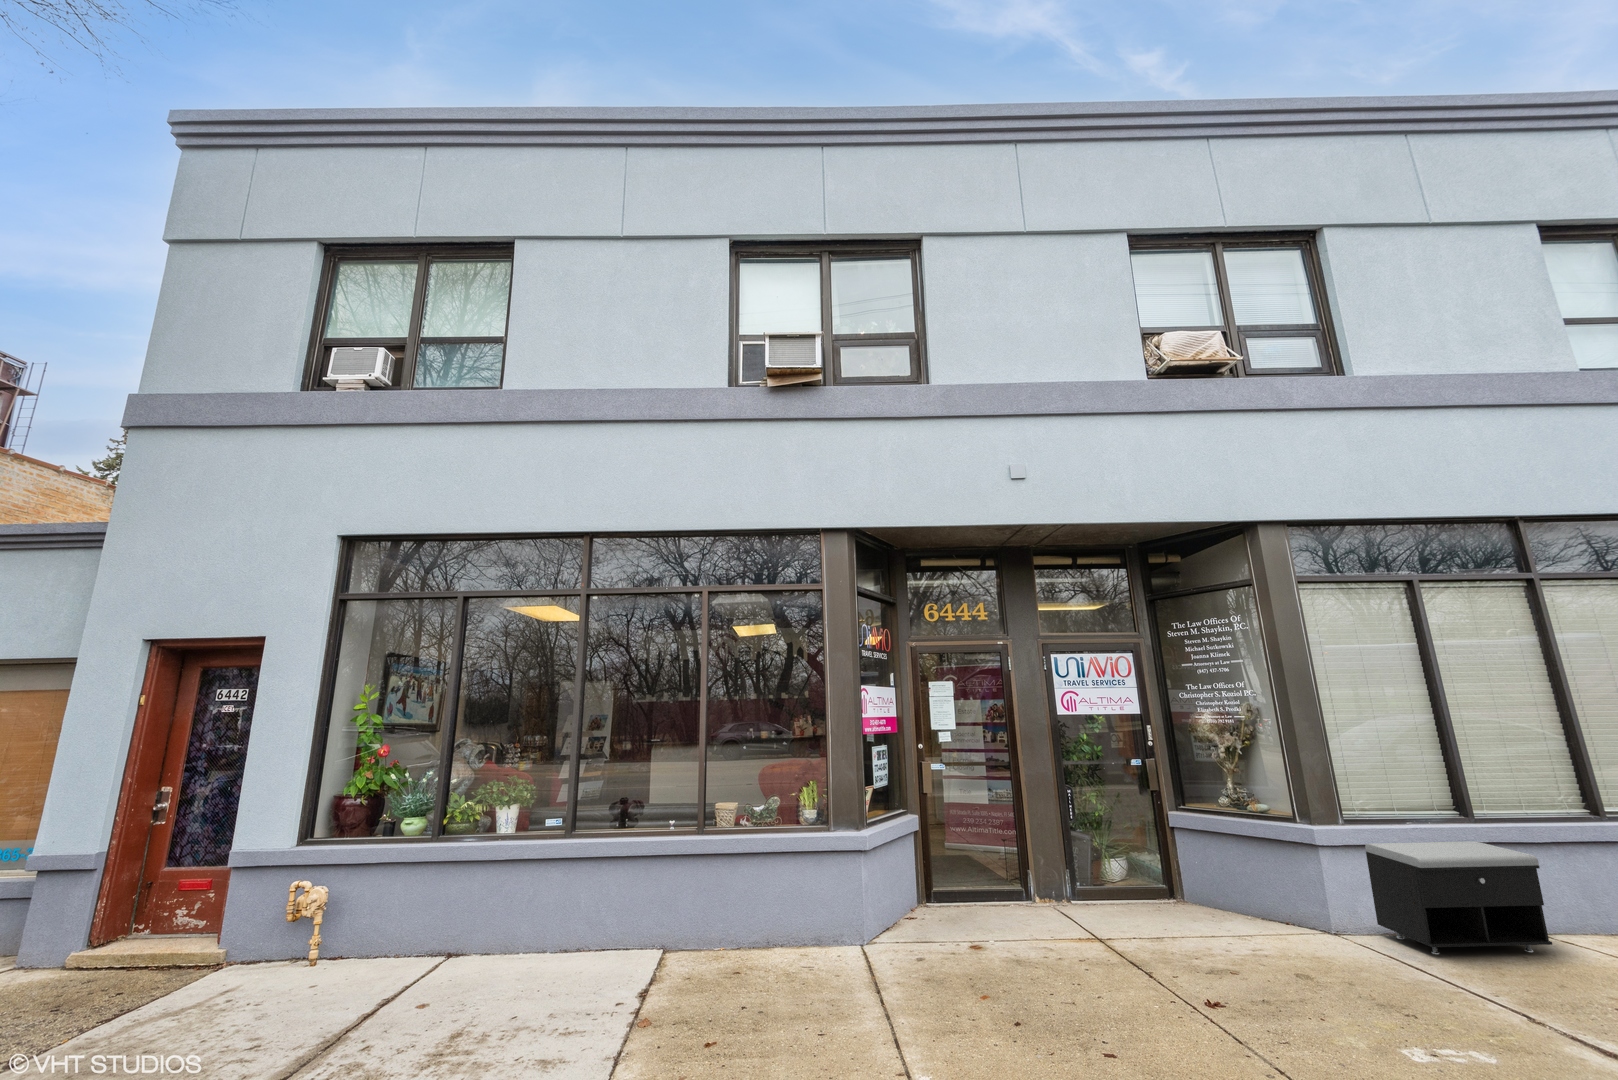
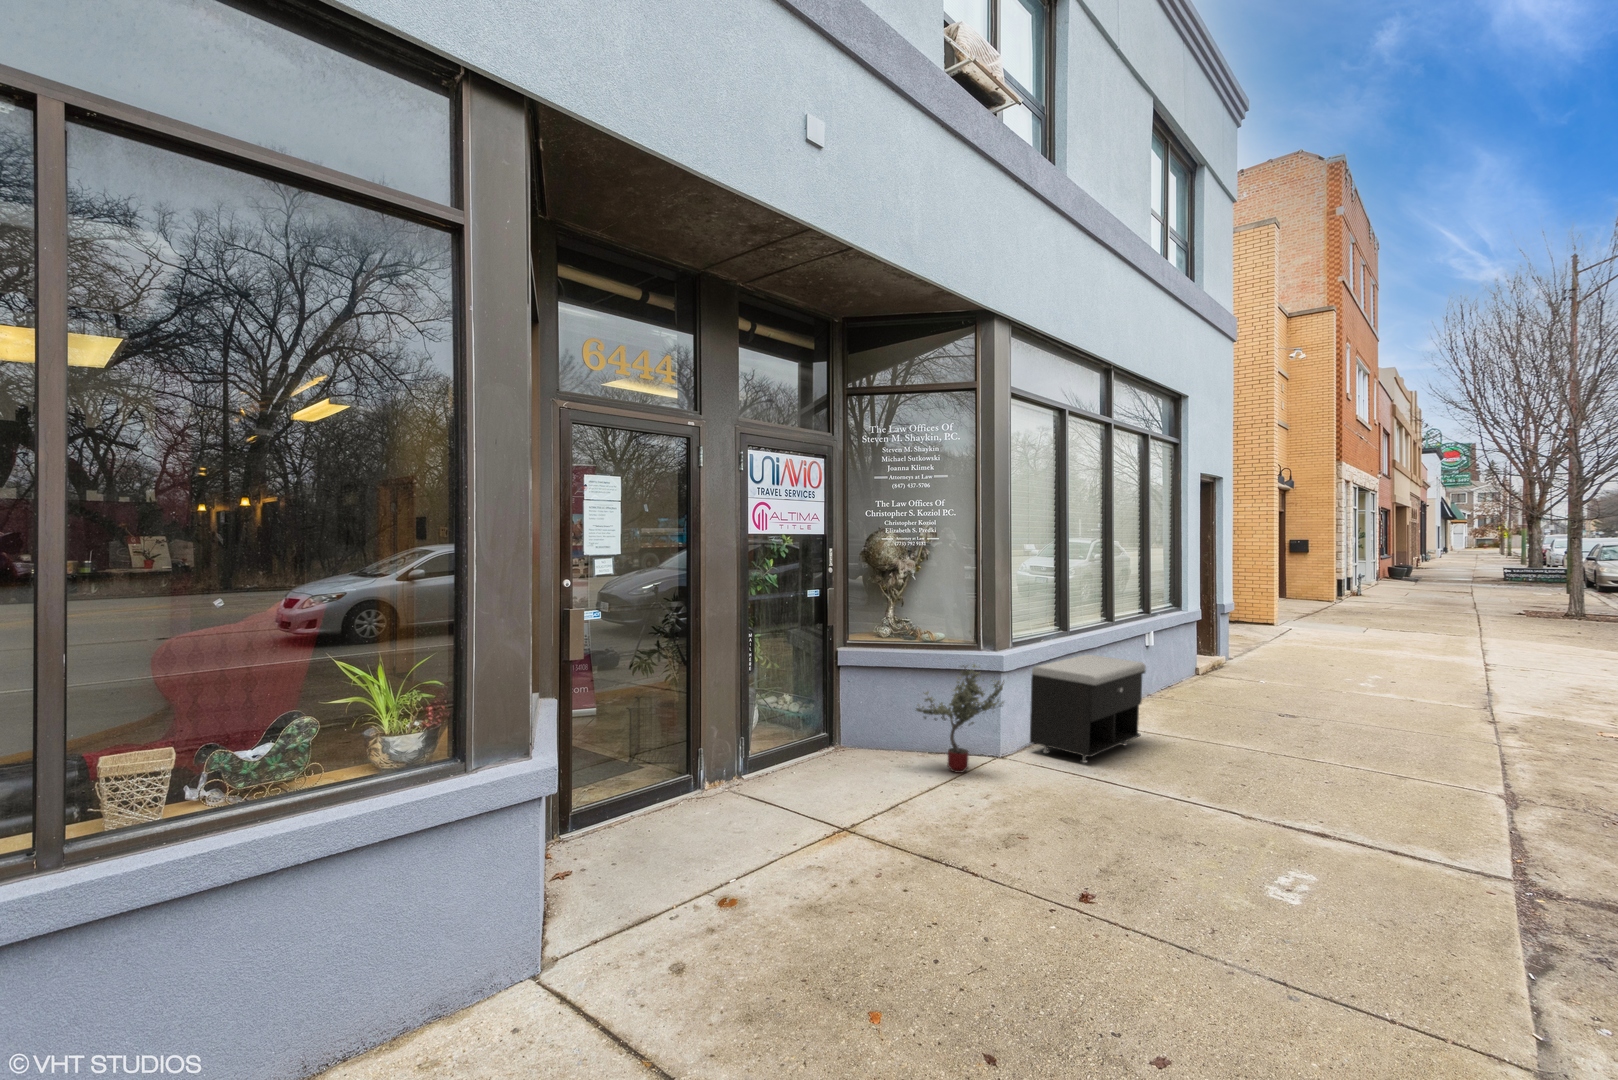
potted tree: none [1222,831,1304,935] -> present [916,664,1004,773]

